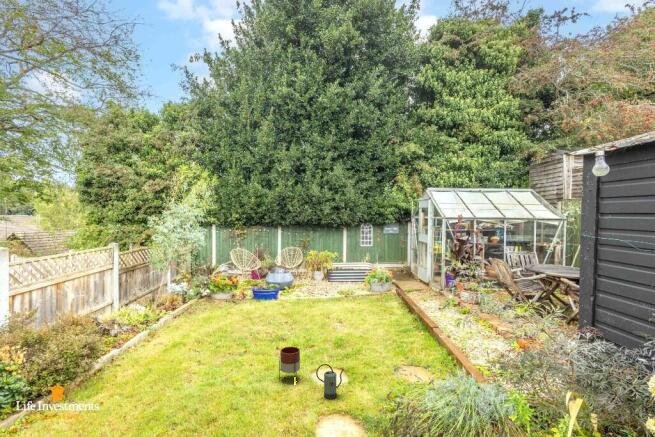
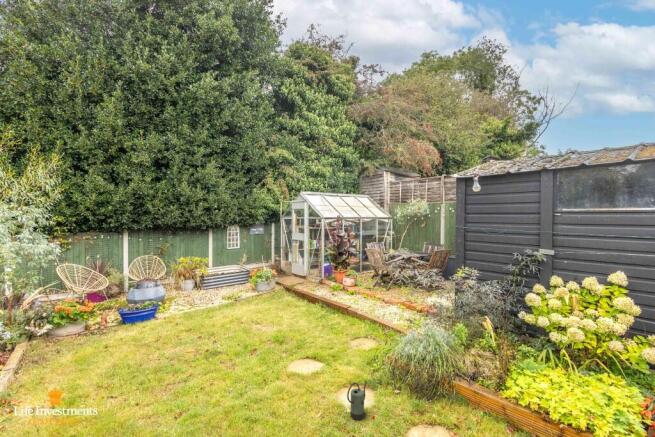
planter: present [279,347,300,379] -> none [286,373,309,419]

